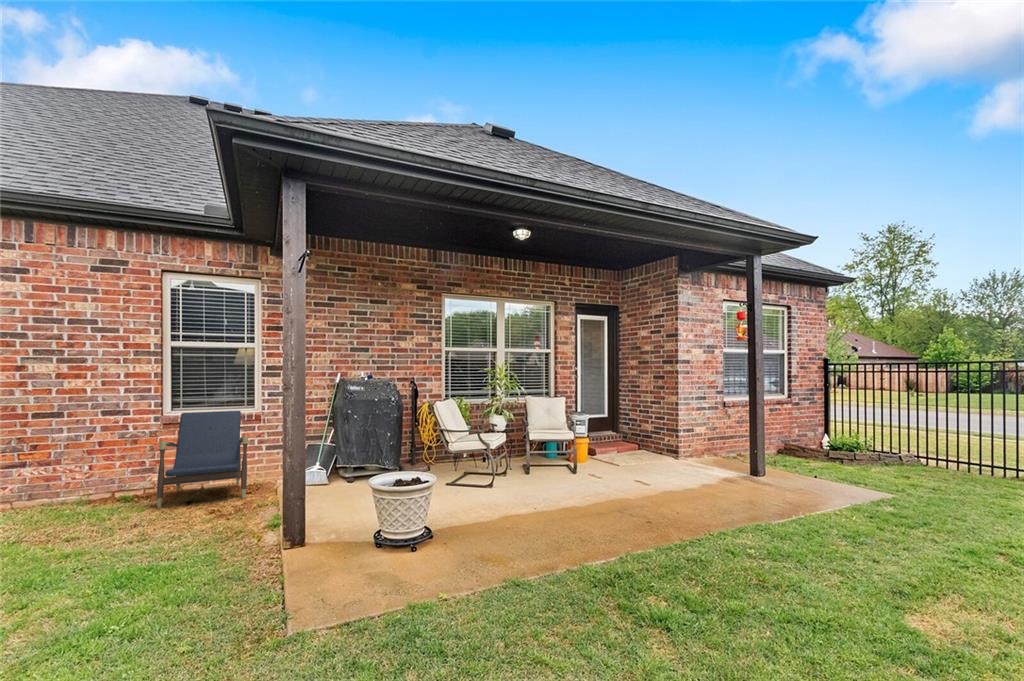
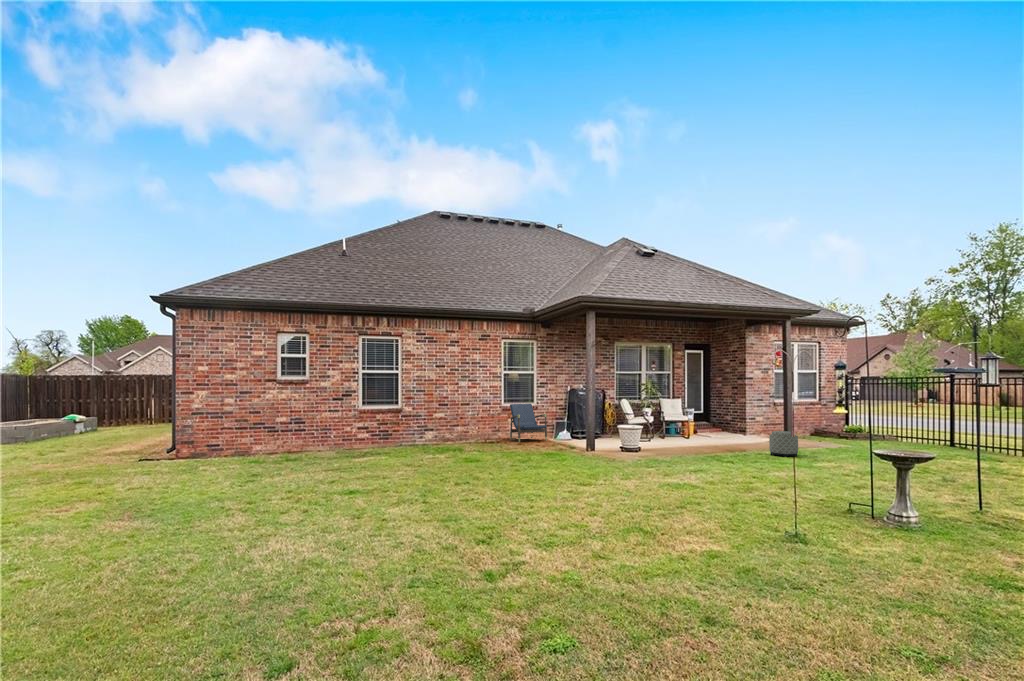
ottoman: none [784,525,896,644] -> present [769,431,798,457]

